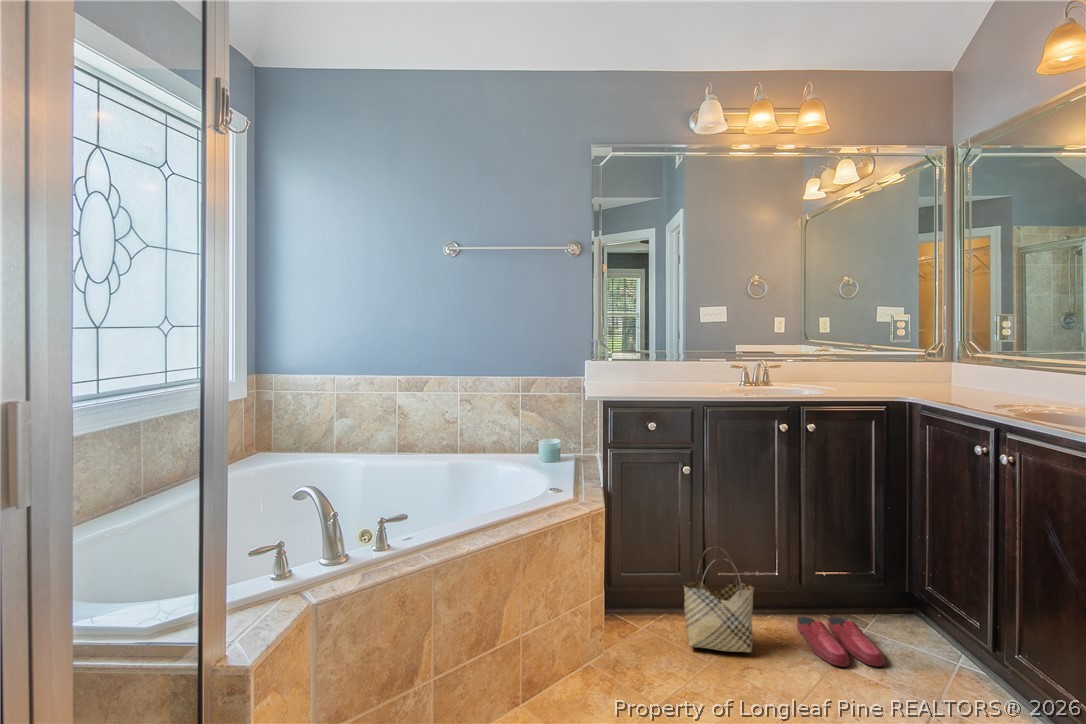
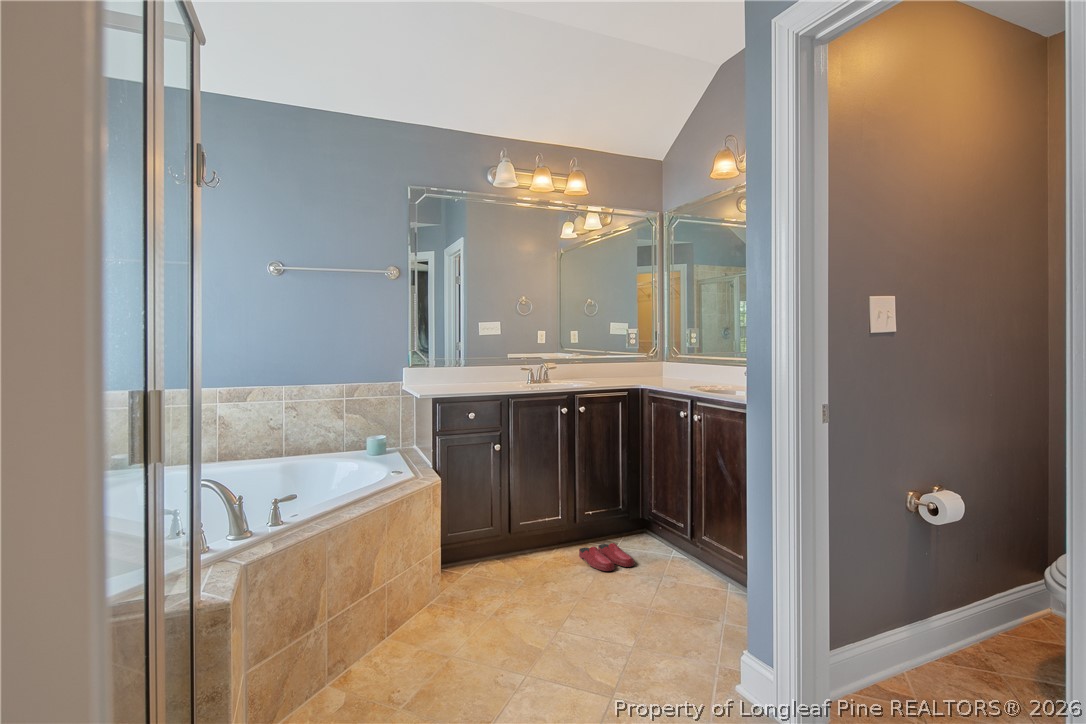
woven basket: present [683,546,754,652] -> none [503,503,554,580]

